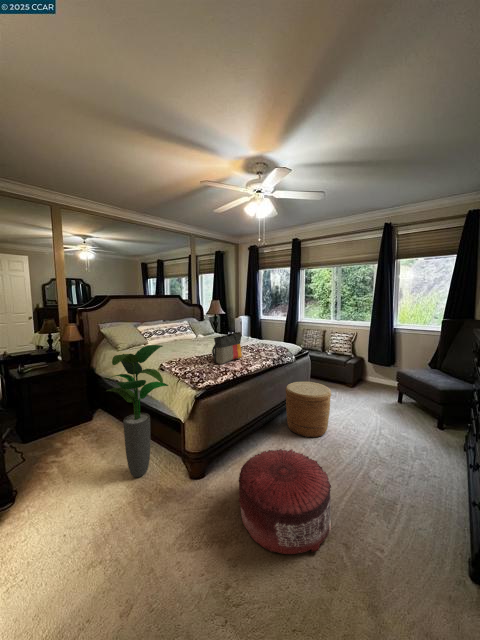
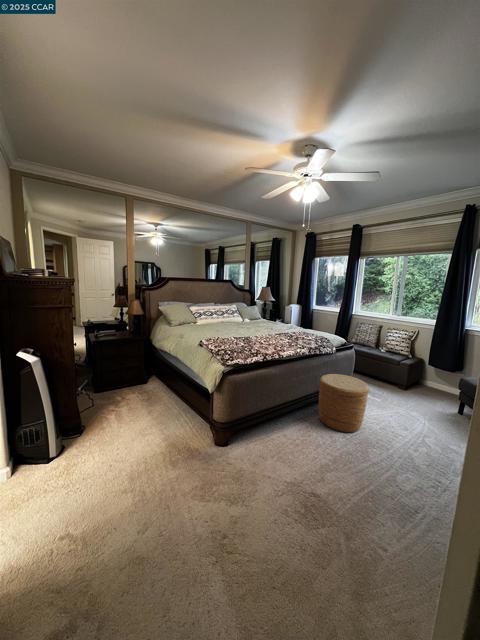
tote bag: present [212,332,242,364] -> none [248,318,279,346]
potted plant: present [107,345,168,477] -> none [151,322,202,435]
pouf: present [239,449,331,554] -> none [247,434,340,540]

